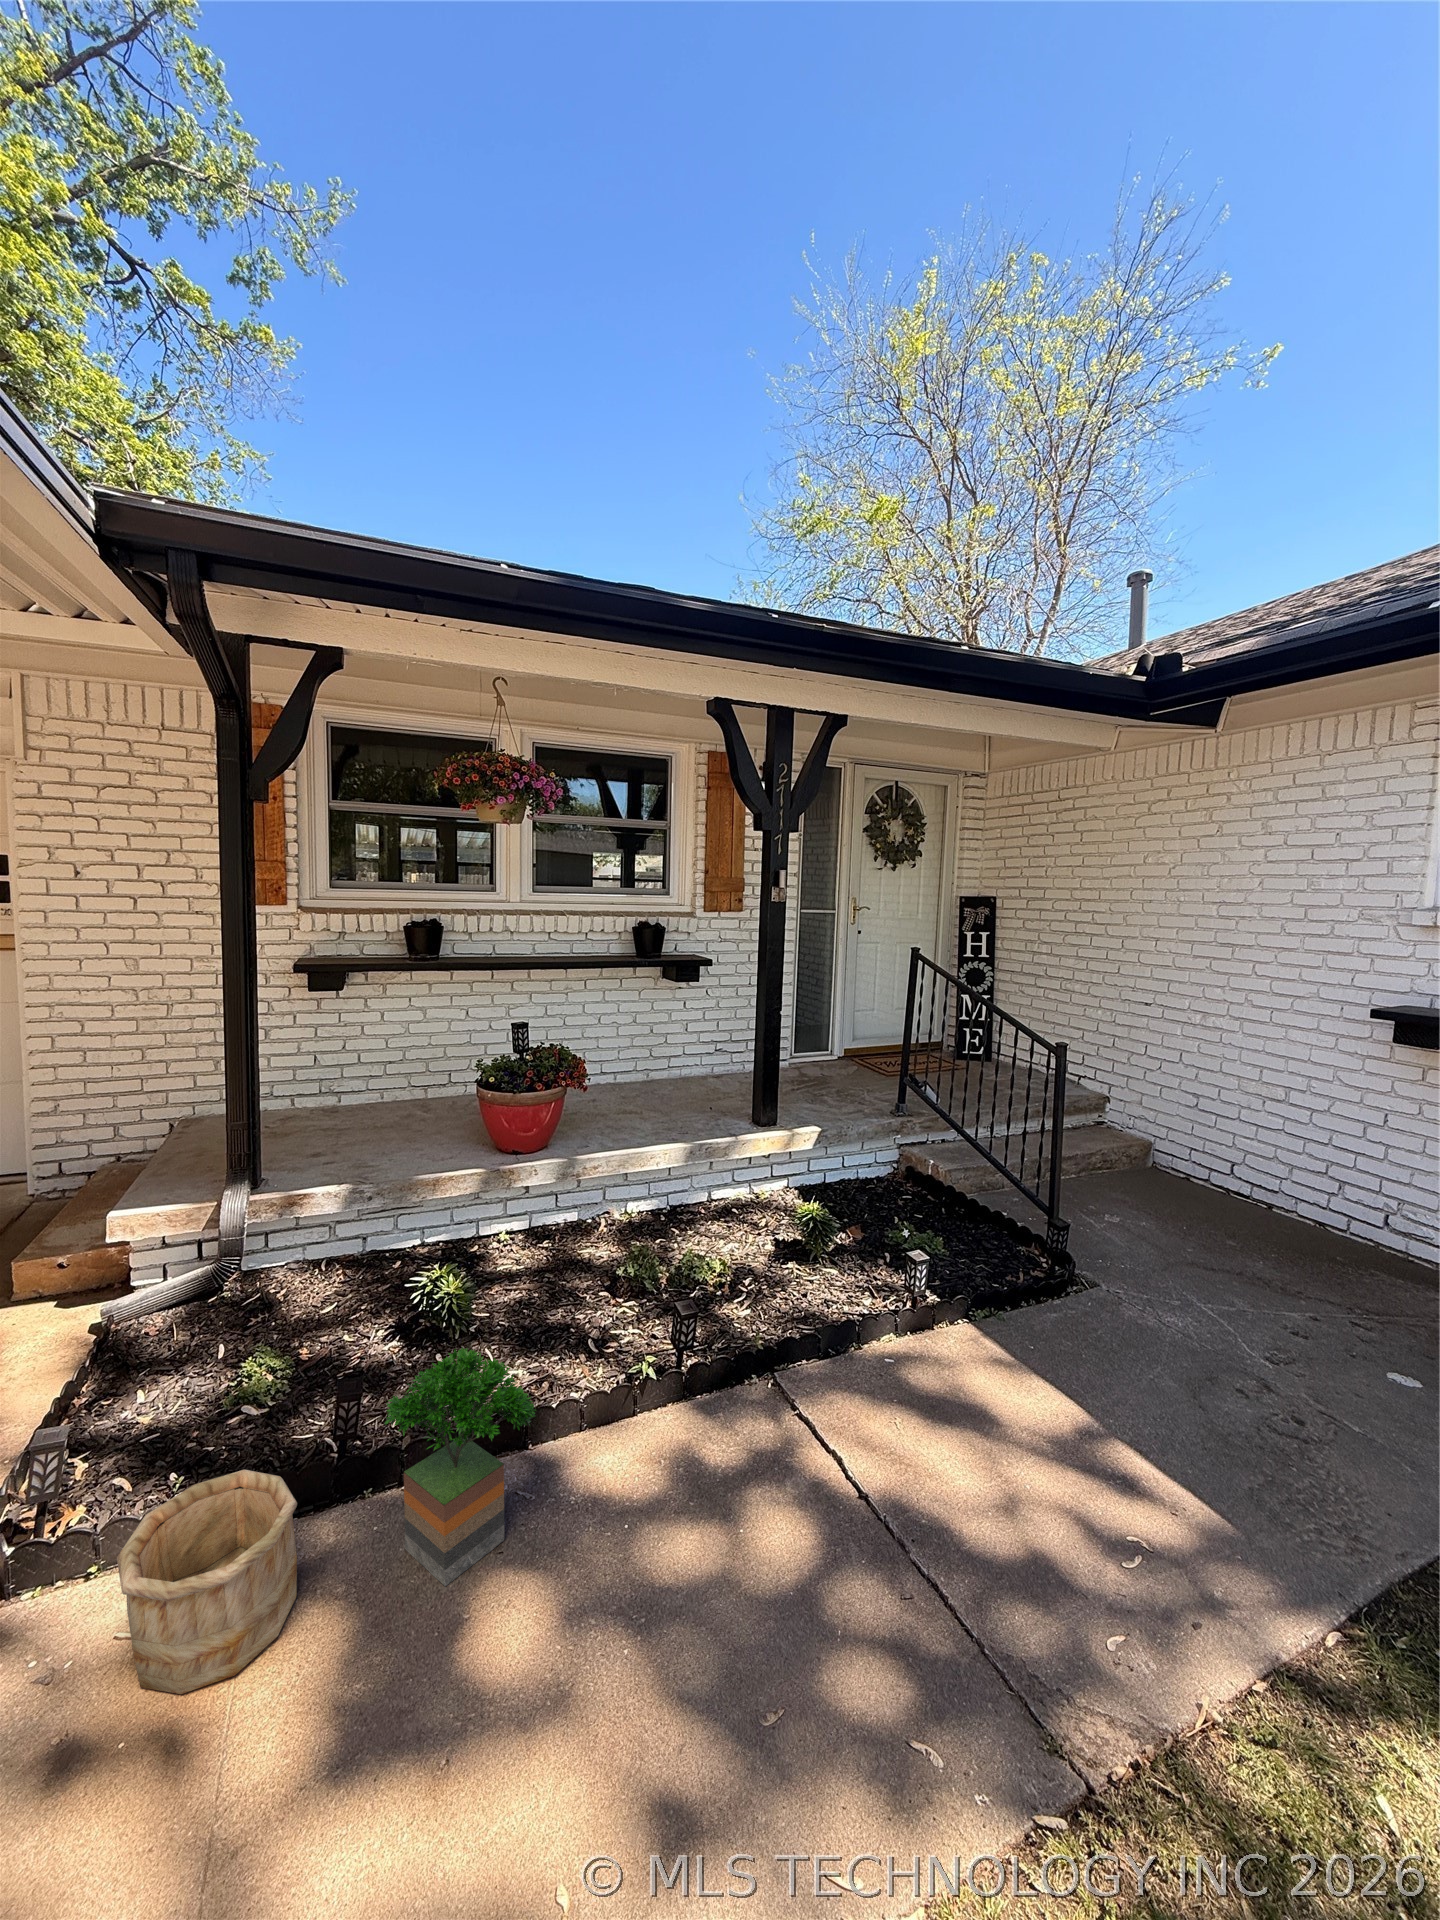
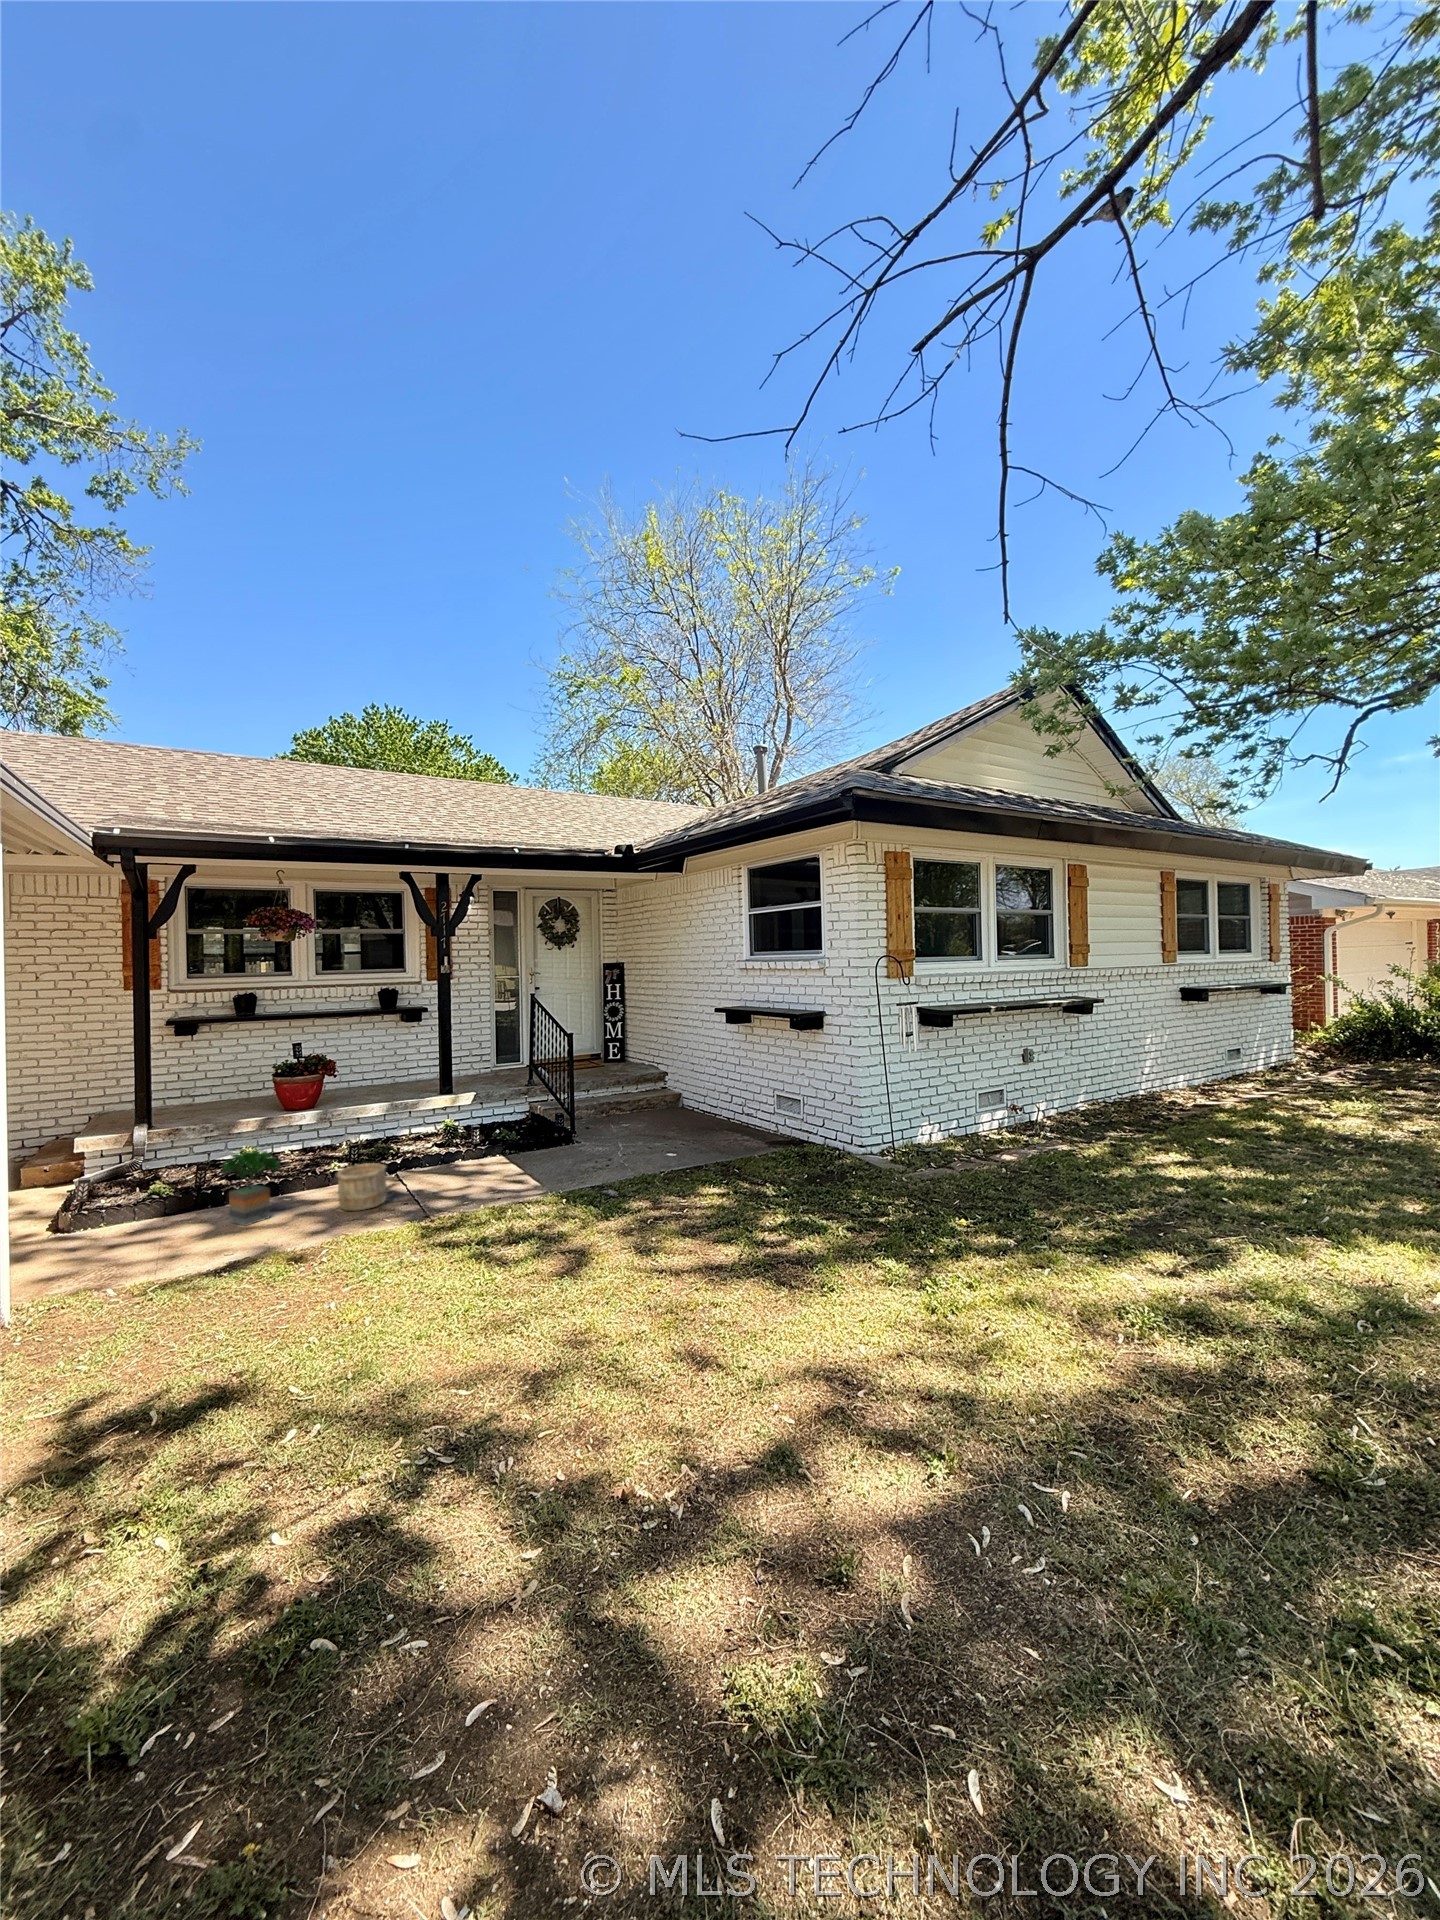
wooden bucket: present [117,1469,297,1694] -> present [337,1163,386,1211]

